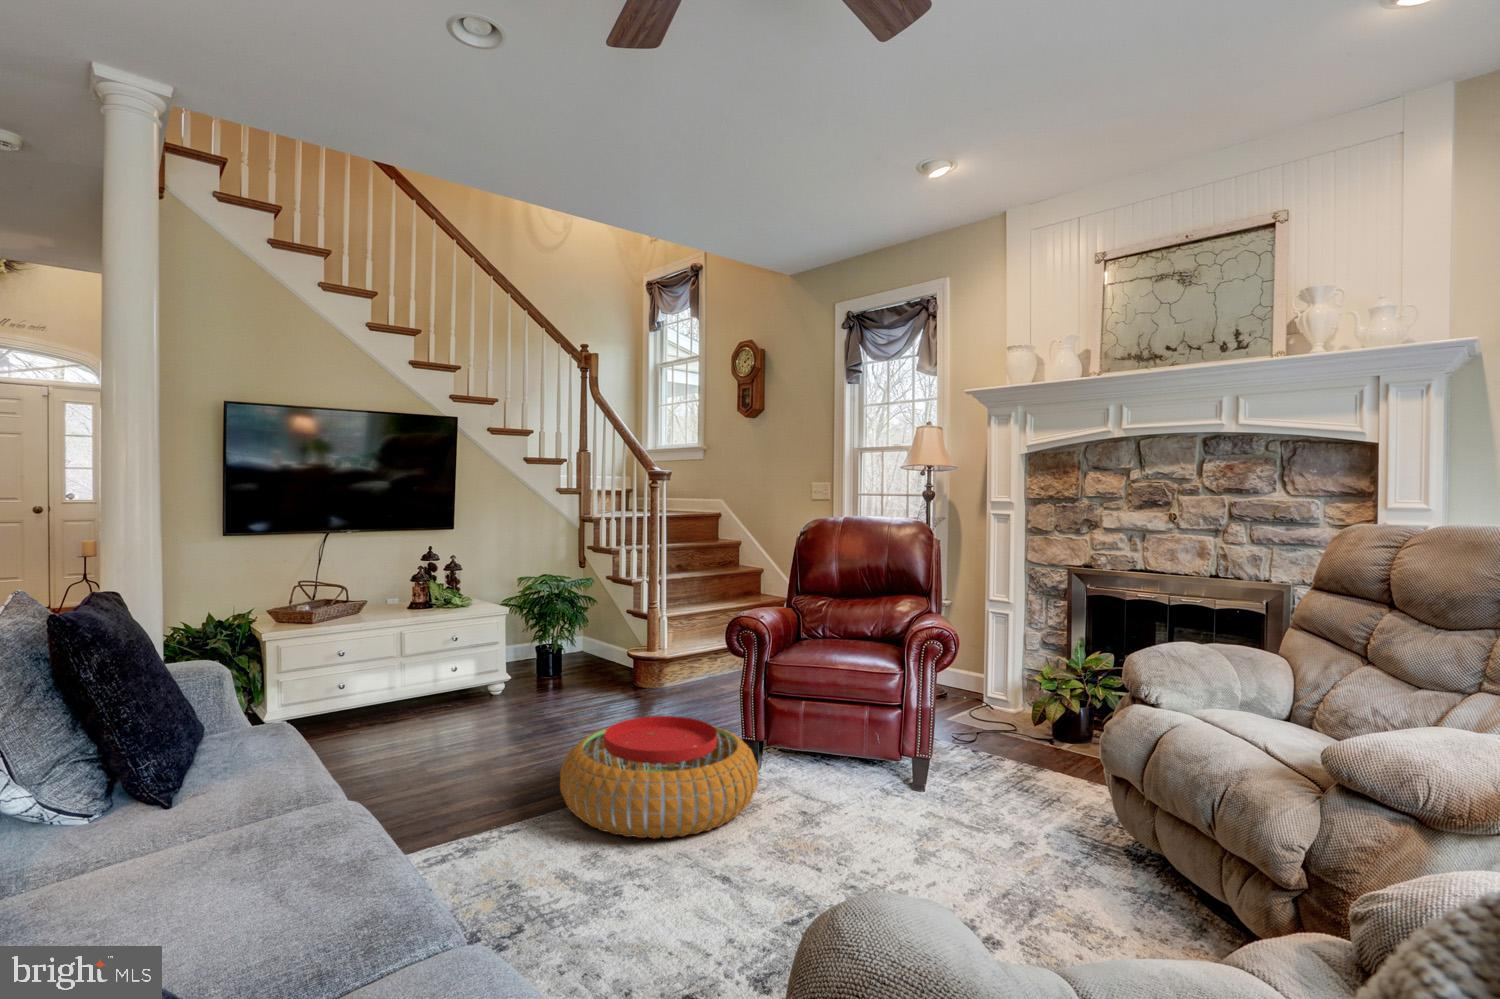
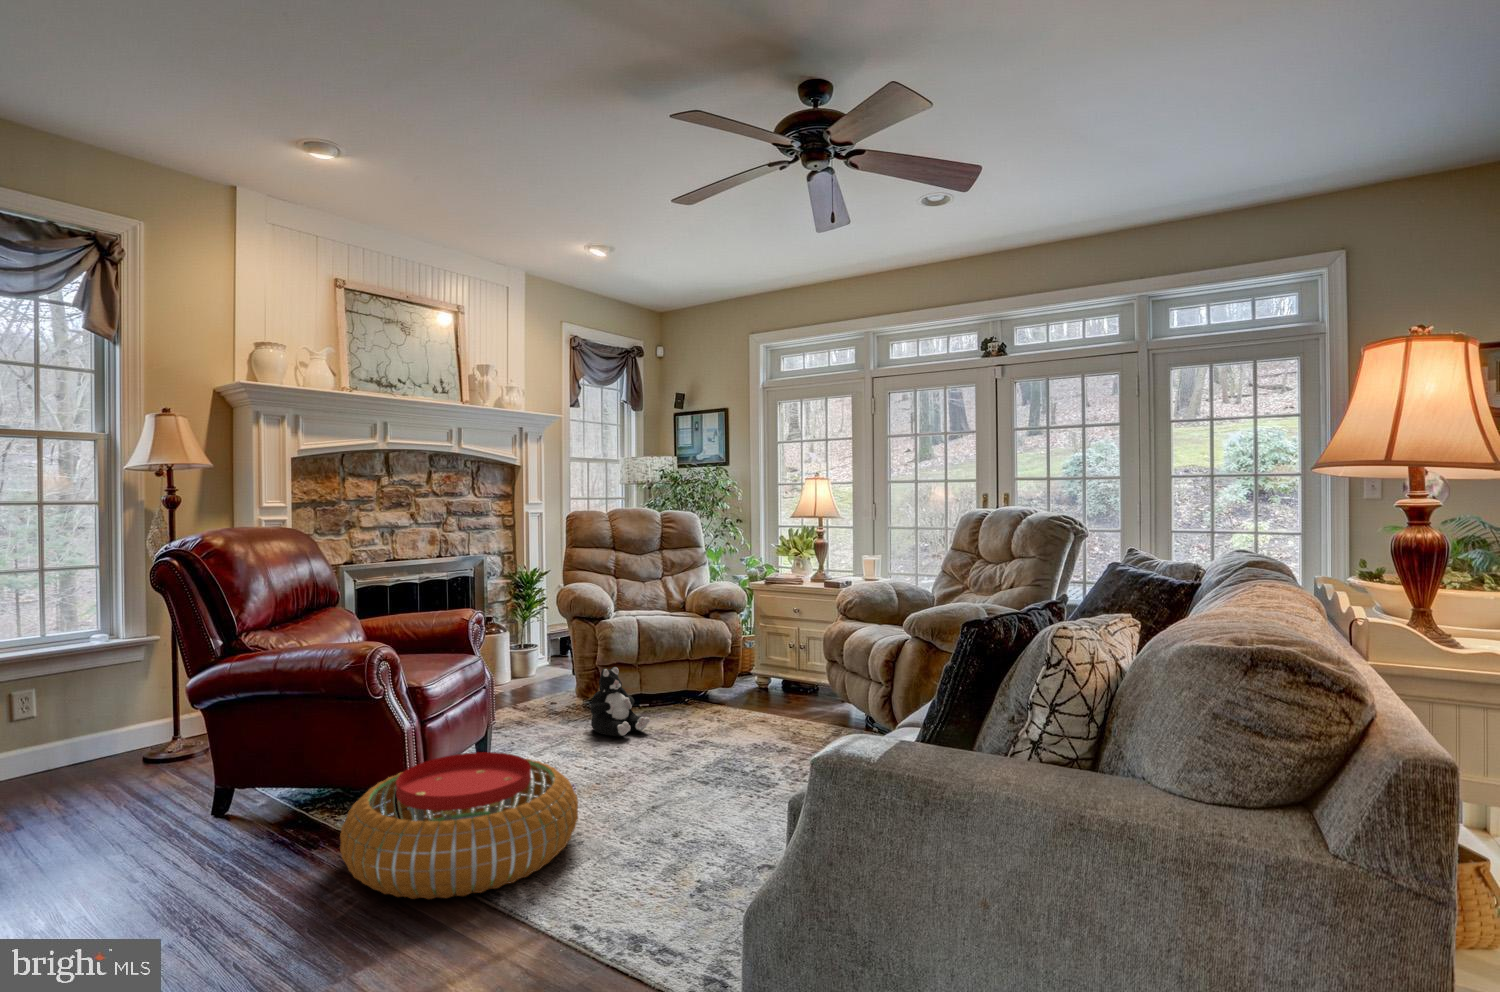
plush toy: none [1000,760,1093,879] -> present [591,667,650,736]

